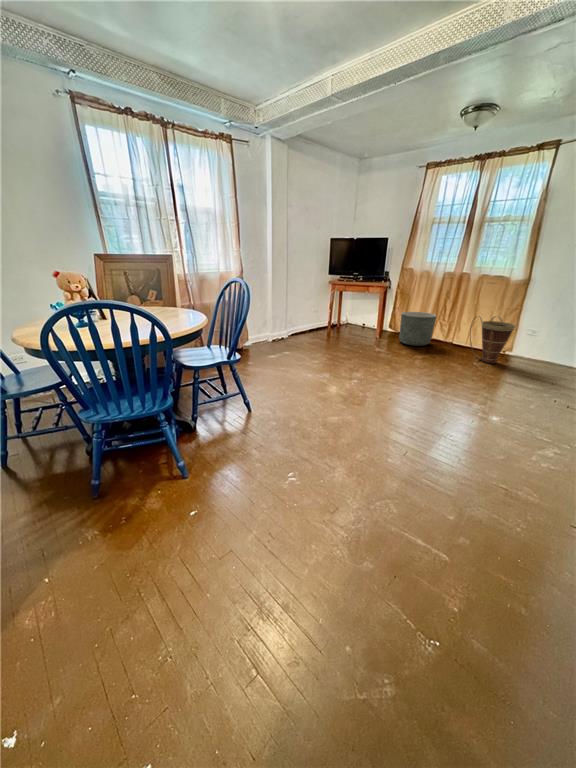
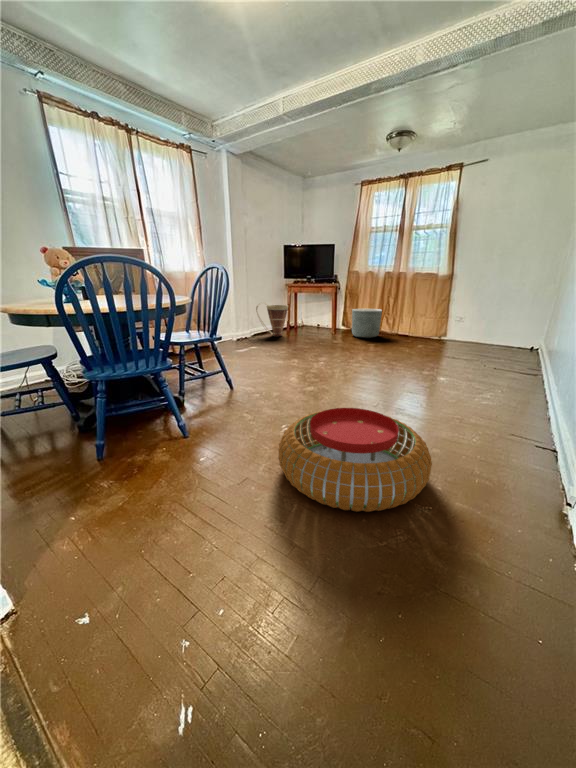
basket: present [470,317,515,363] -> present [256,304,288,336]
pouf: none [264,476,449,648] -> present [278,408,432,512]

